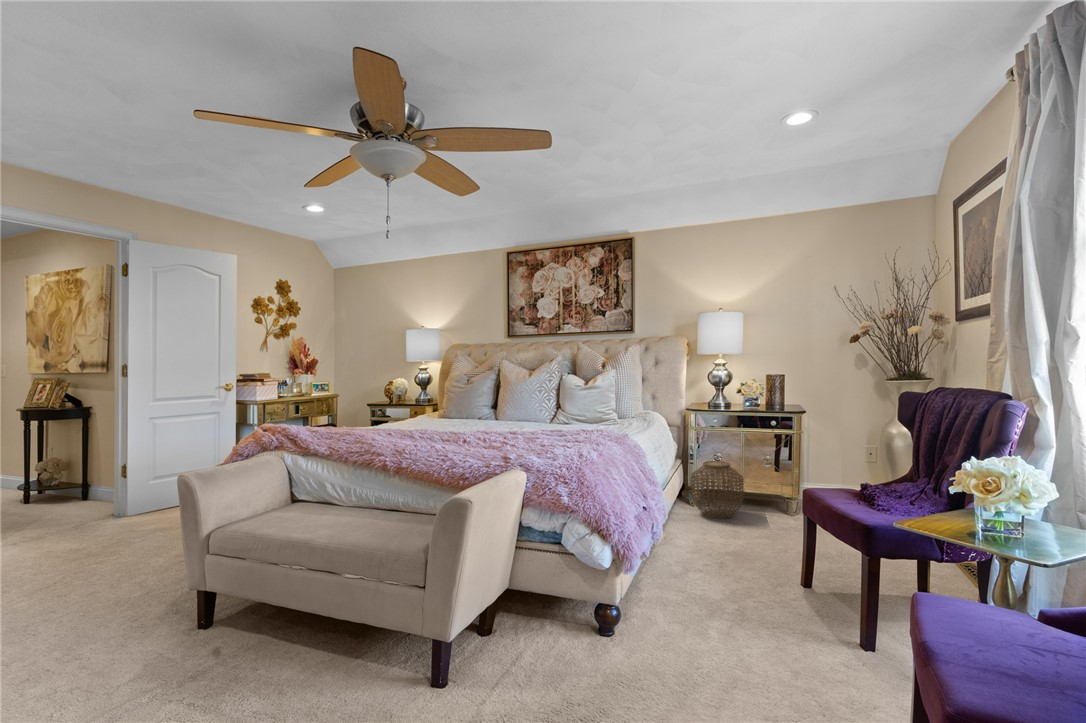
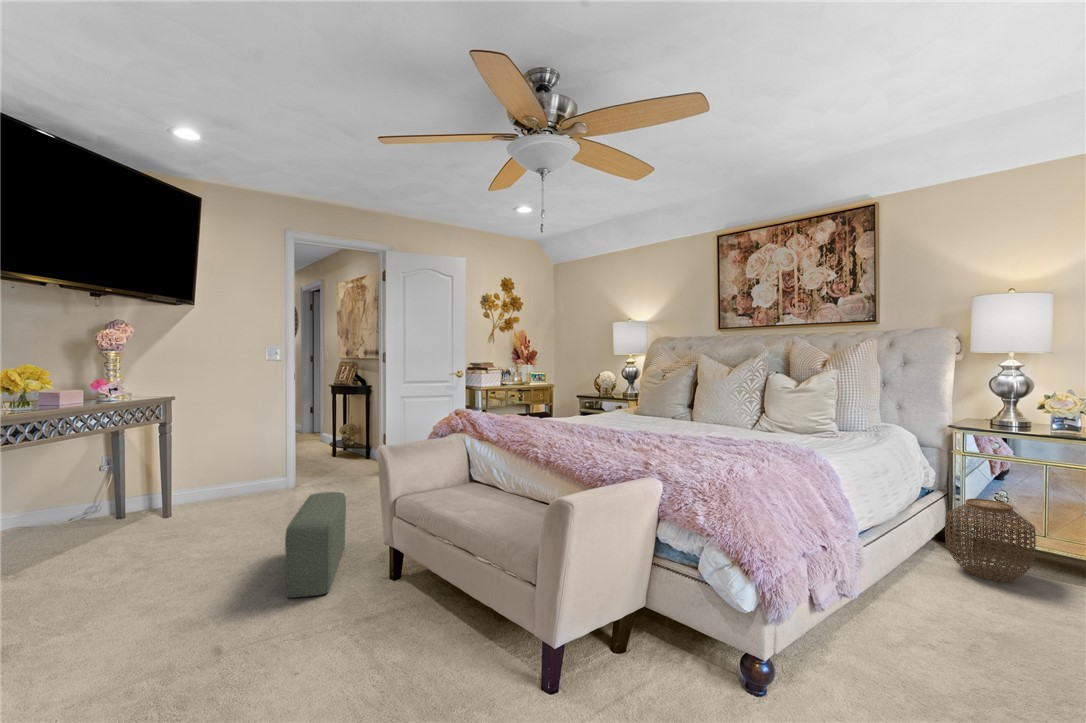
pouf: none [43,540,117,686] -> present [285,492,346,598]

